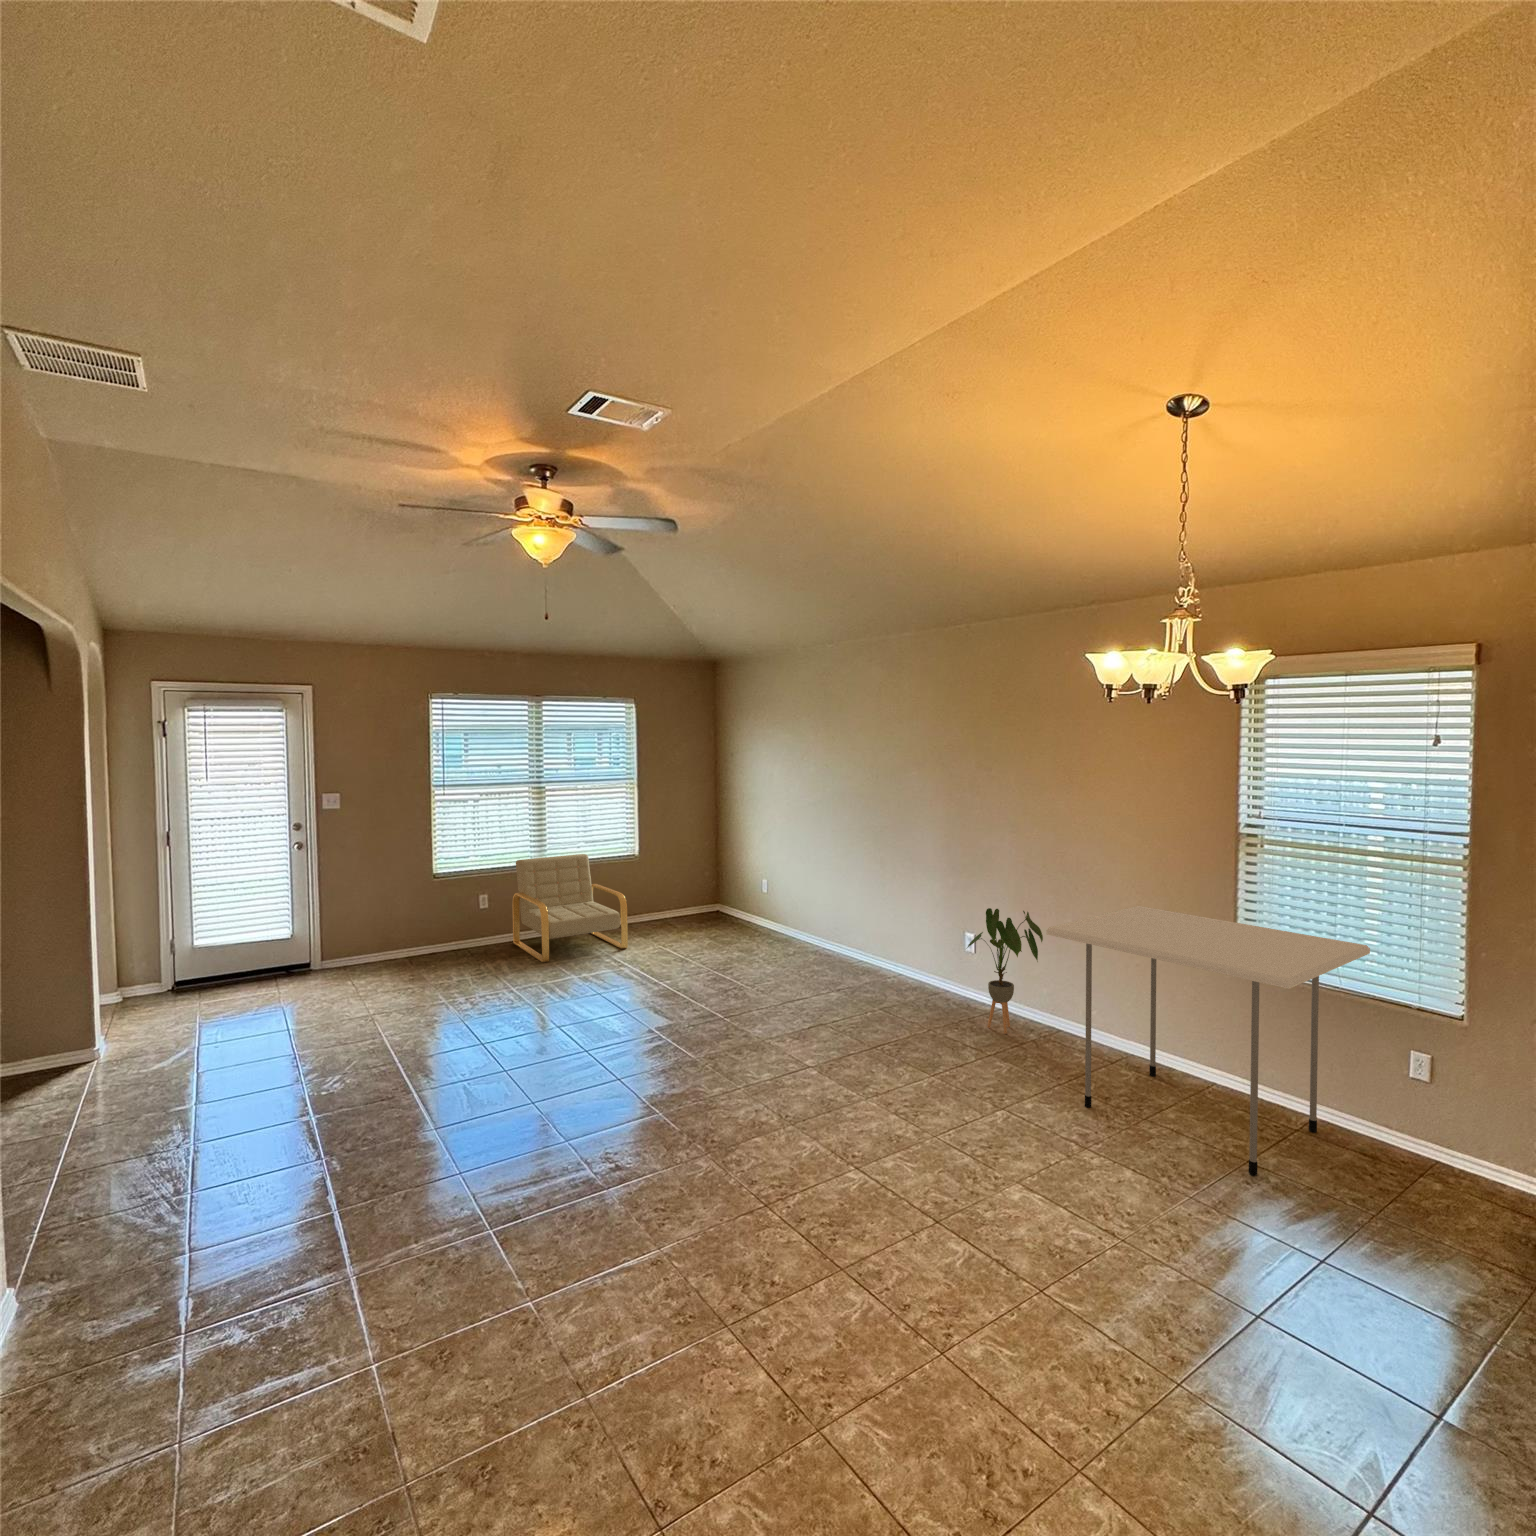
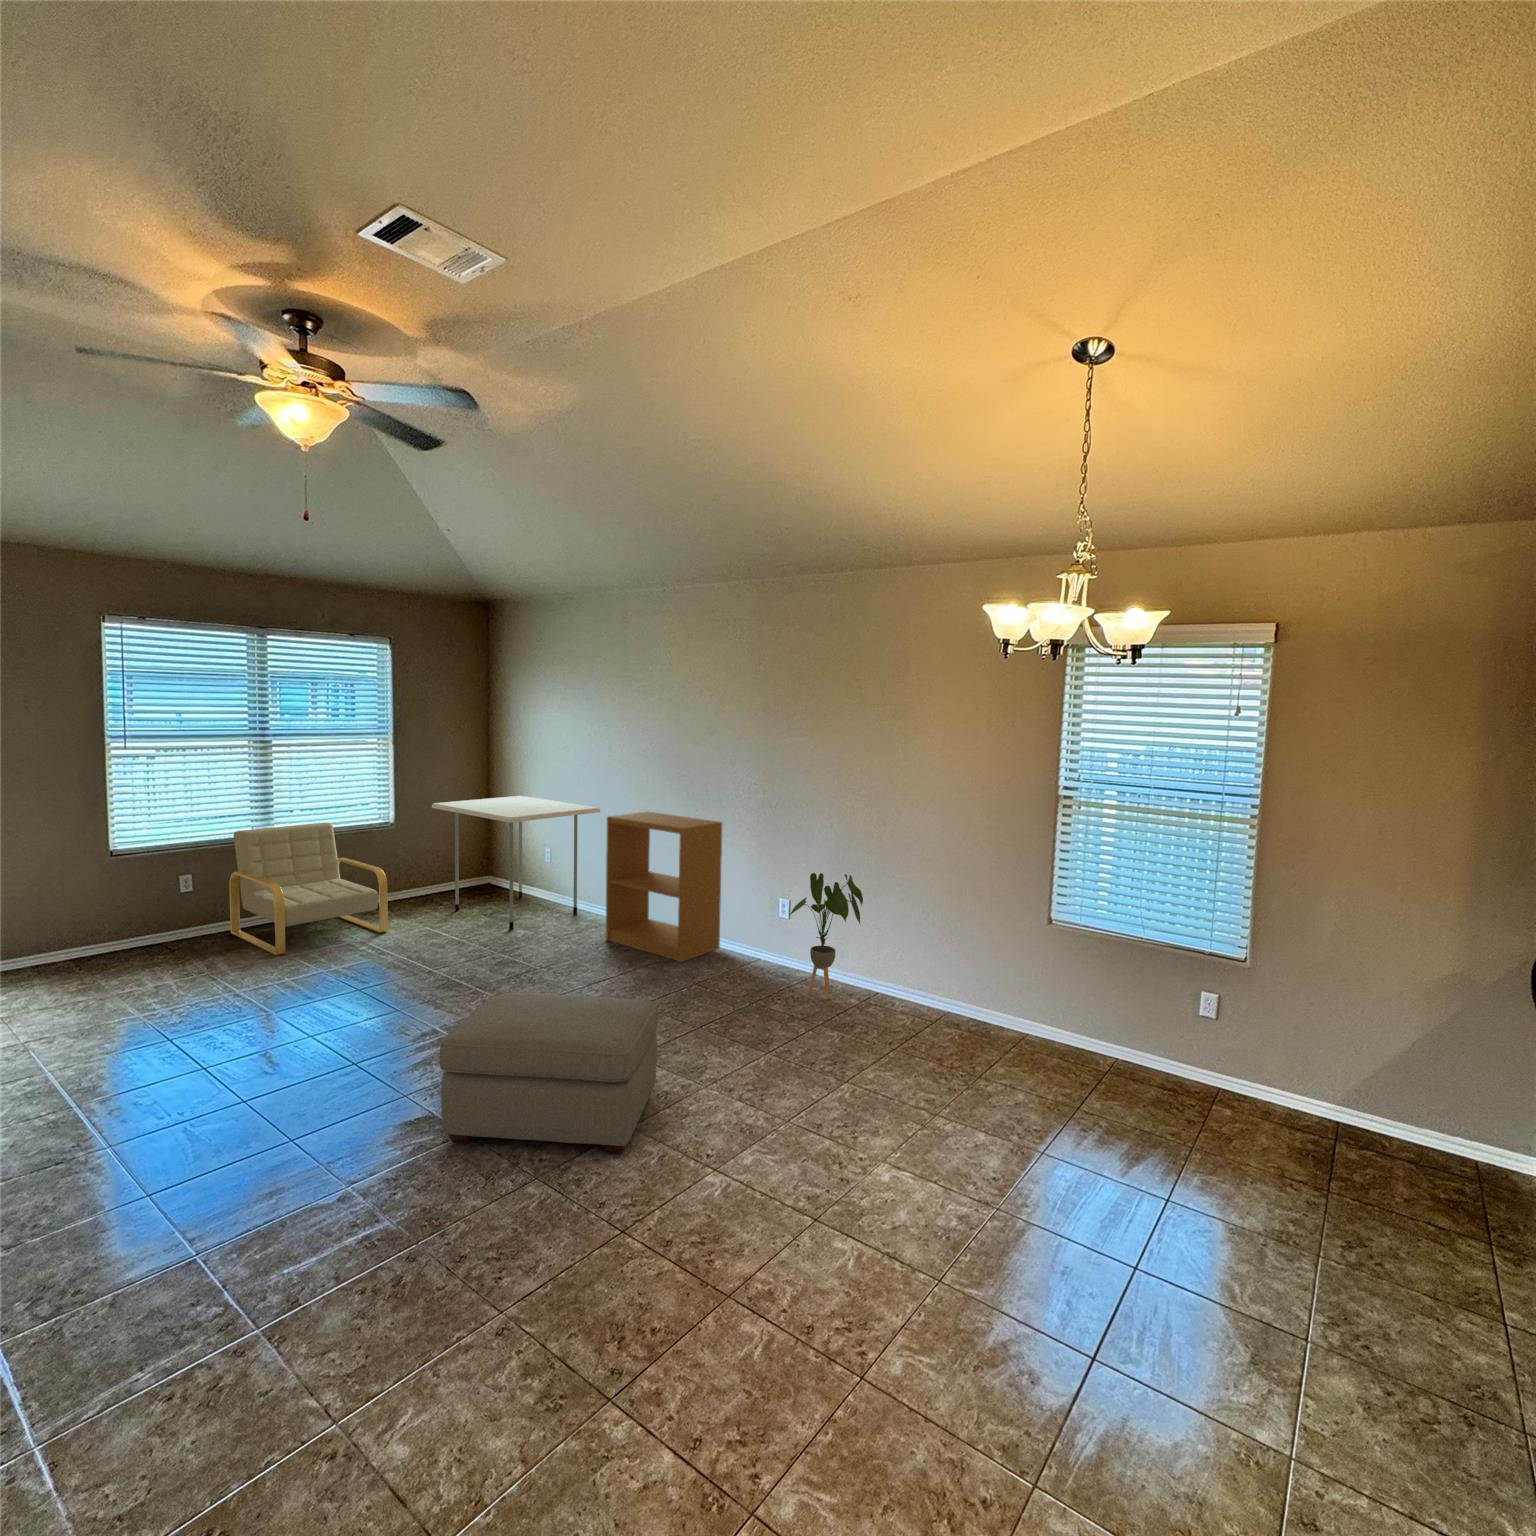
bookshelf: none [806,847,911,990] -> present [606,812,722,962]
dining table: present [1046,906,1370,1176] -> present [432,796,600,929]
ottoman: none [636,1000,820,1145] -> present [439,993,659,1153]

